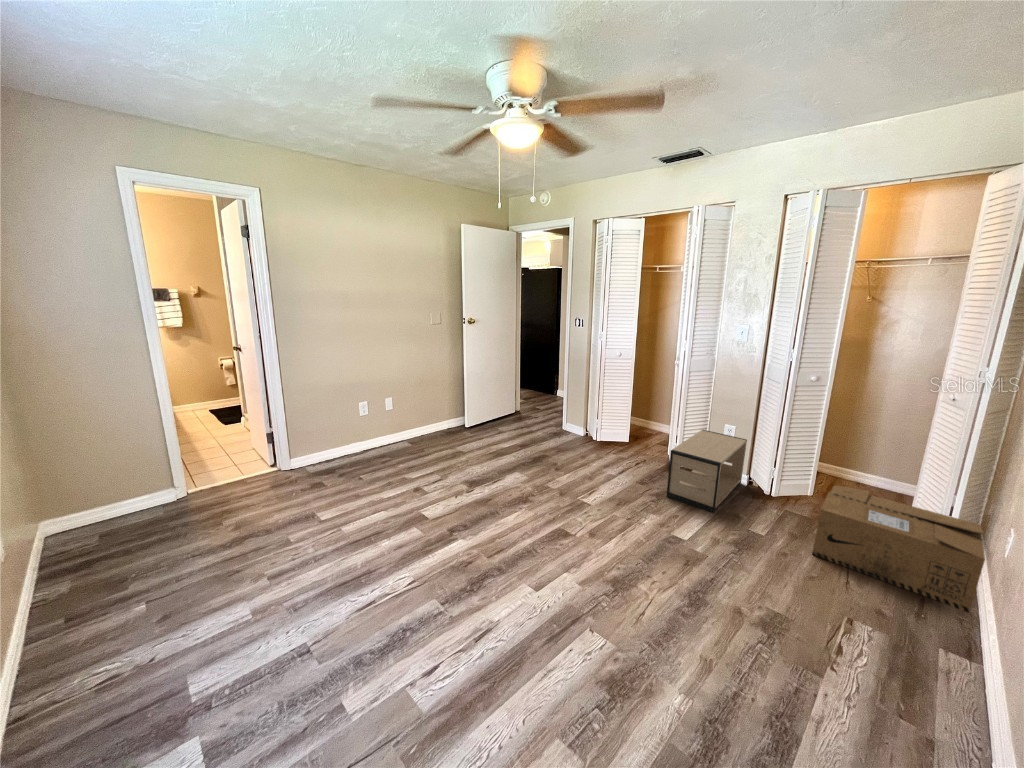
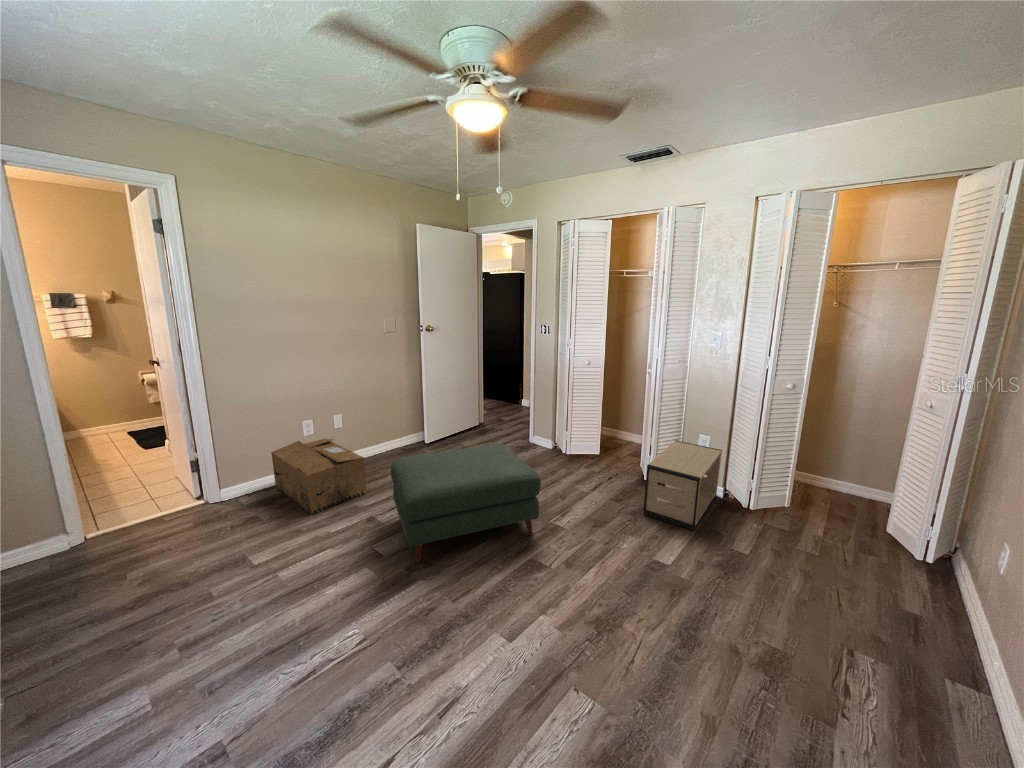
ottoman: none [436,427,569,526] -> present [391,444,541,563]
cardboard box: present [812,485,985,613] -> present [271,438,367,515]

